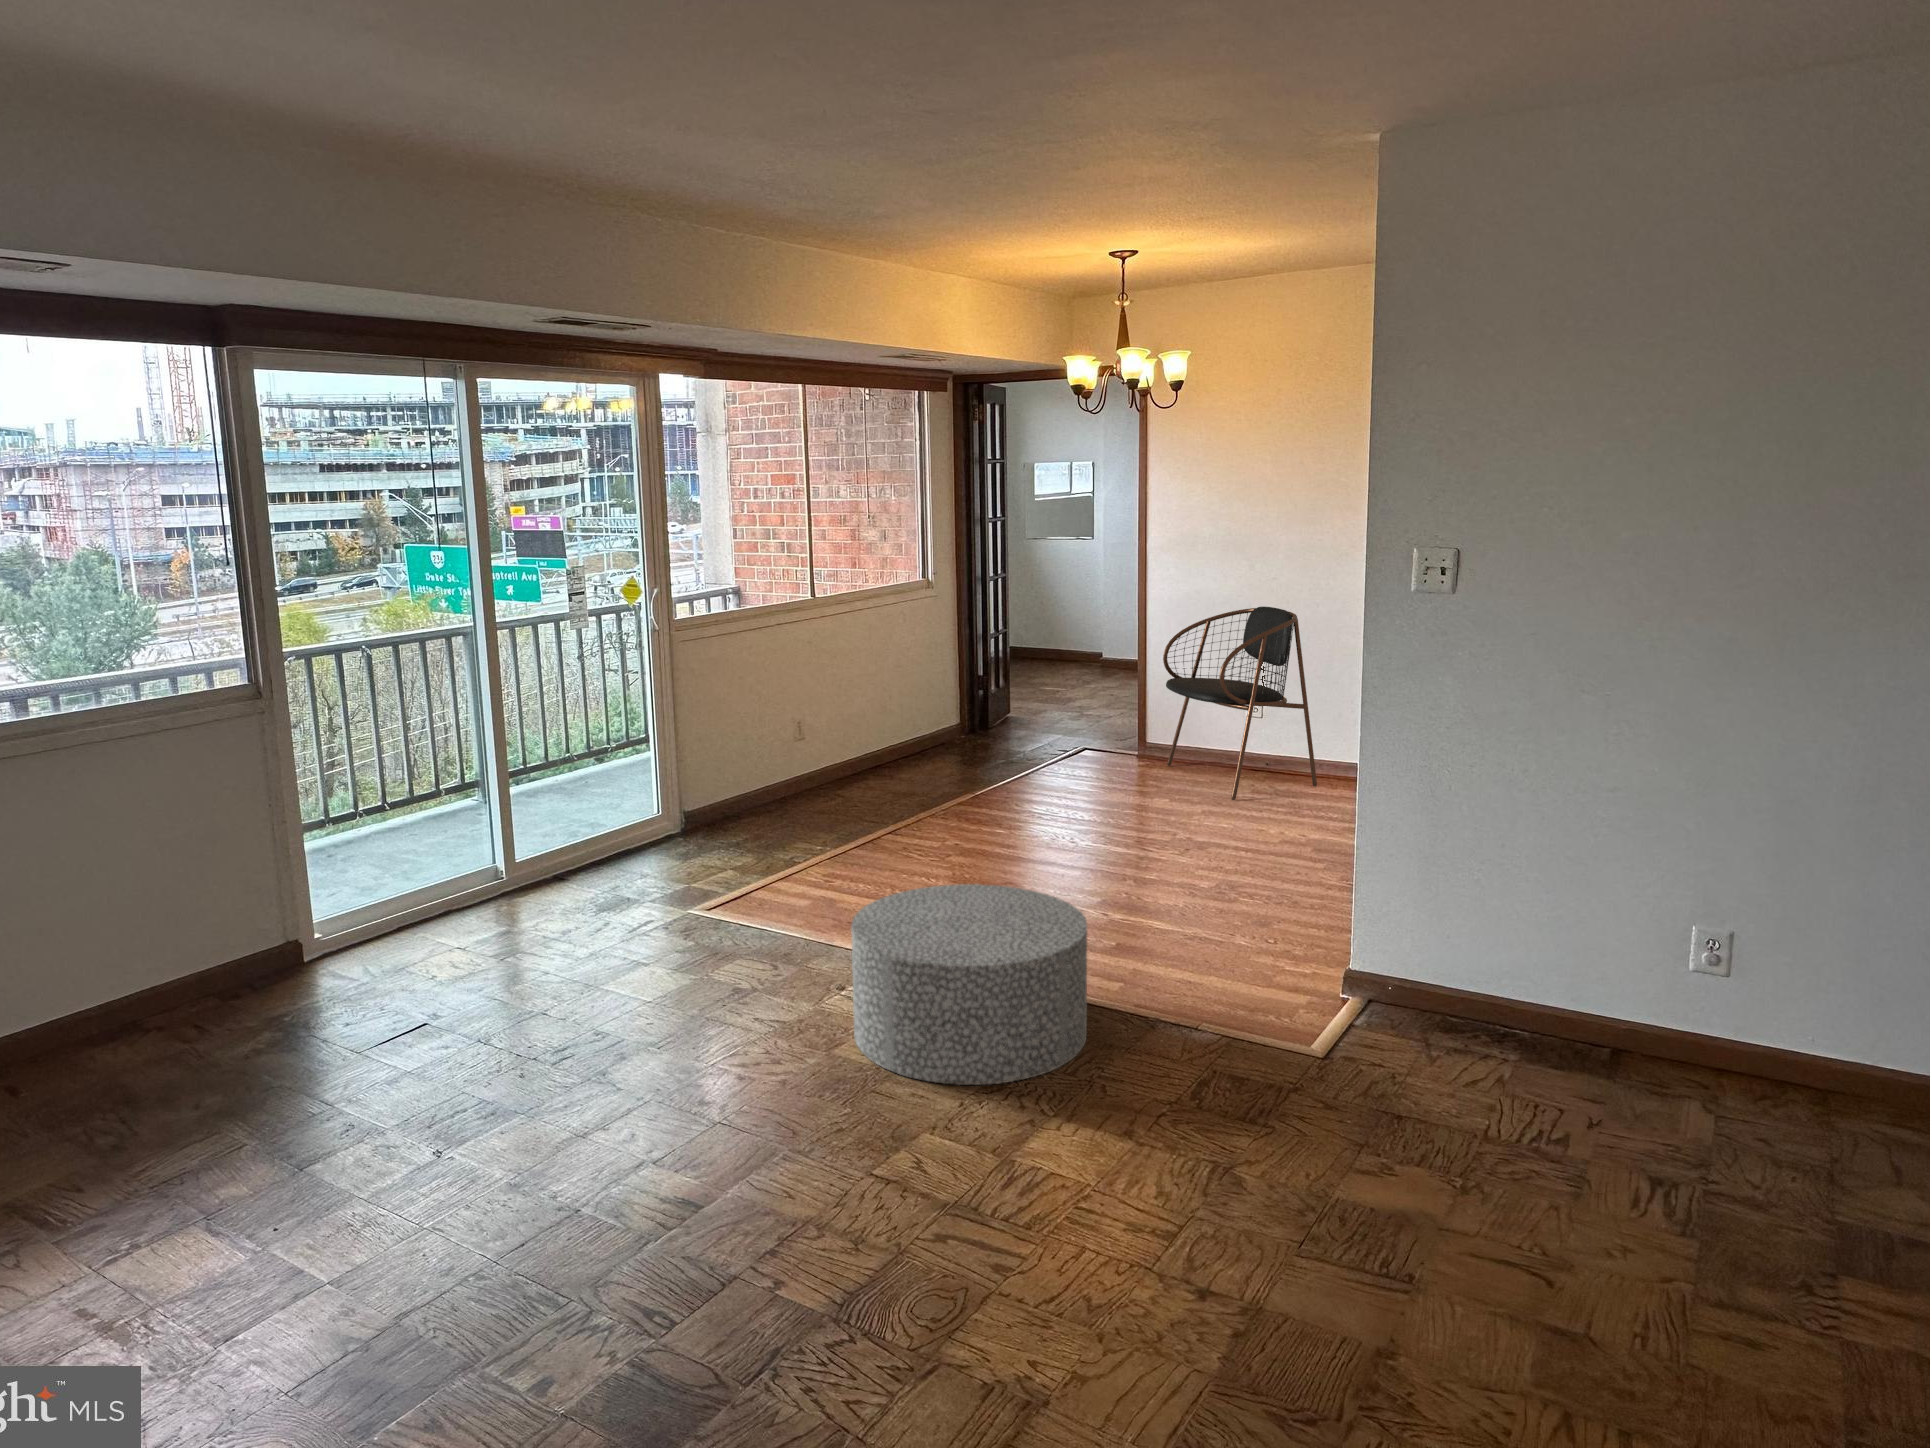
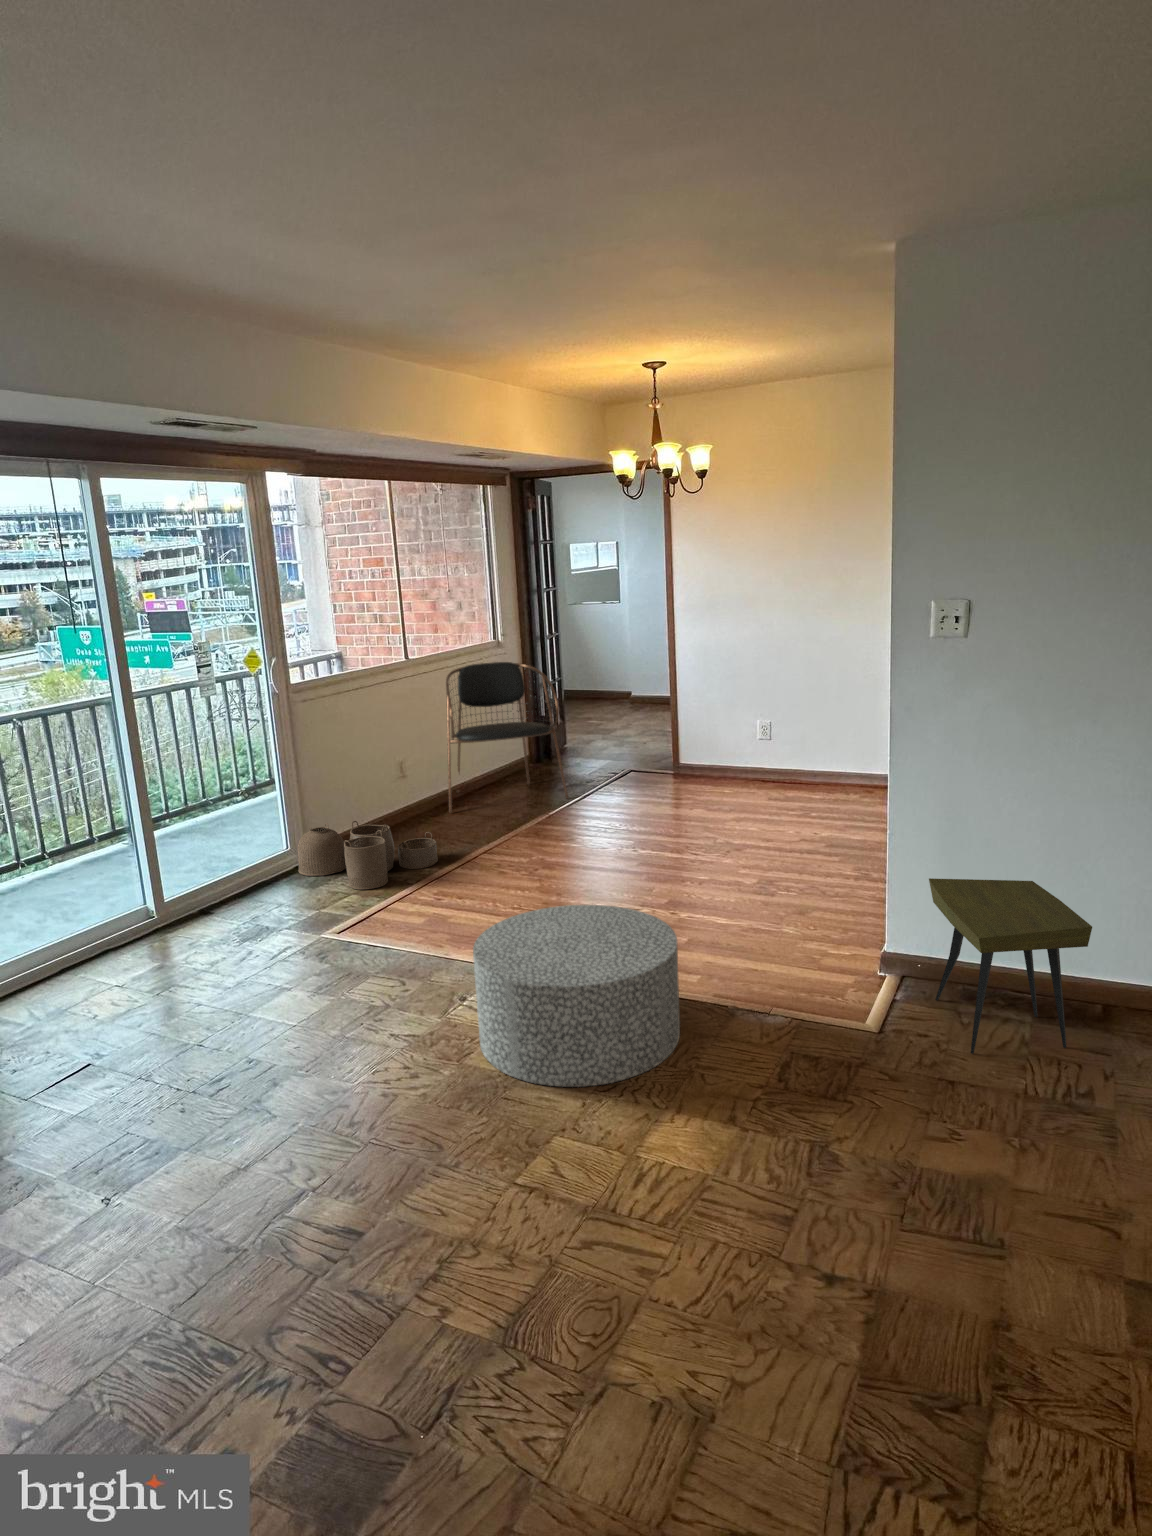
dining chair: present [1163,606,1317,800] -> present [446,662,568,813]
woven basket: none [670,783,834,863] -> present [297,821,438,890]
side table: none [1398,878,1577,1089] -> present [929,878,1092,1054]

